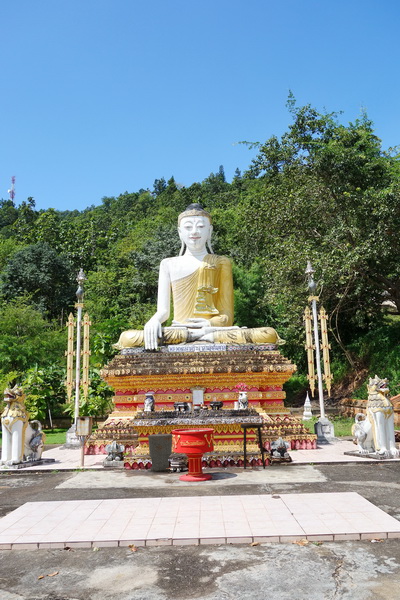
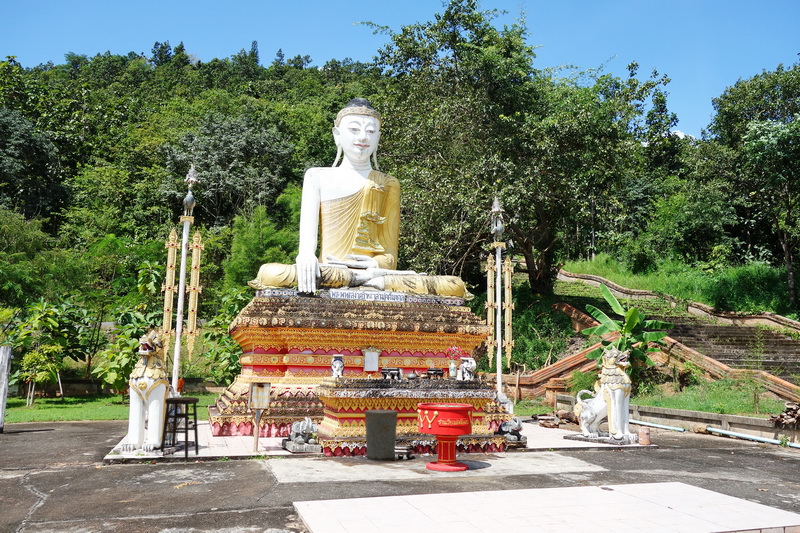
stool: present [241,423,265,469] -> present [160,397,199,459]

